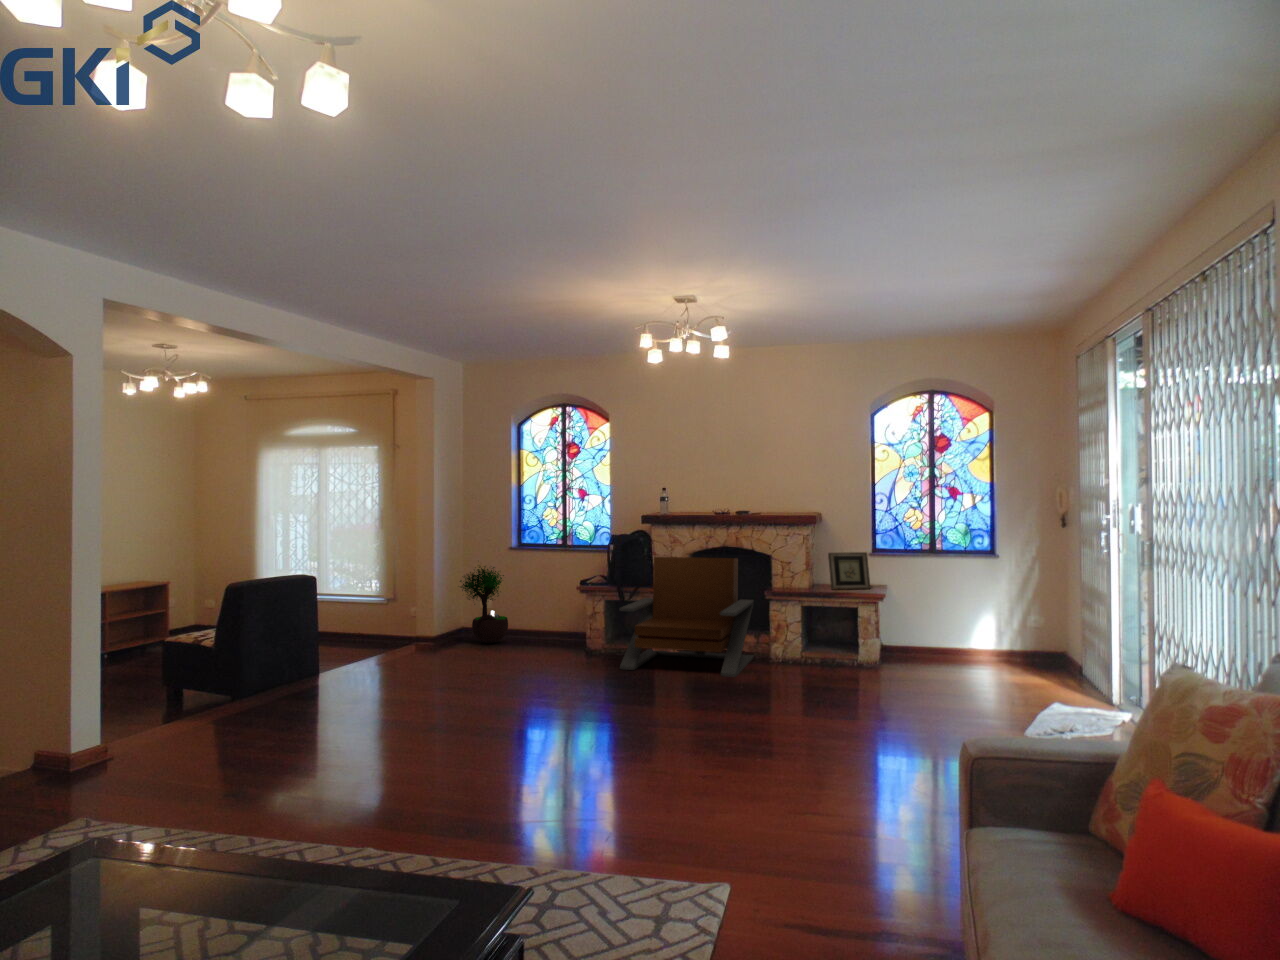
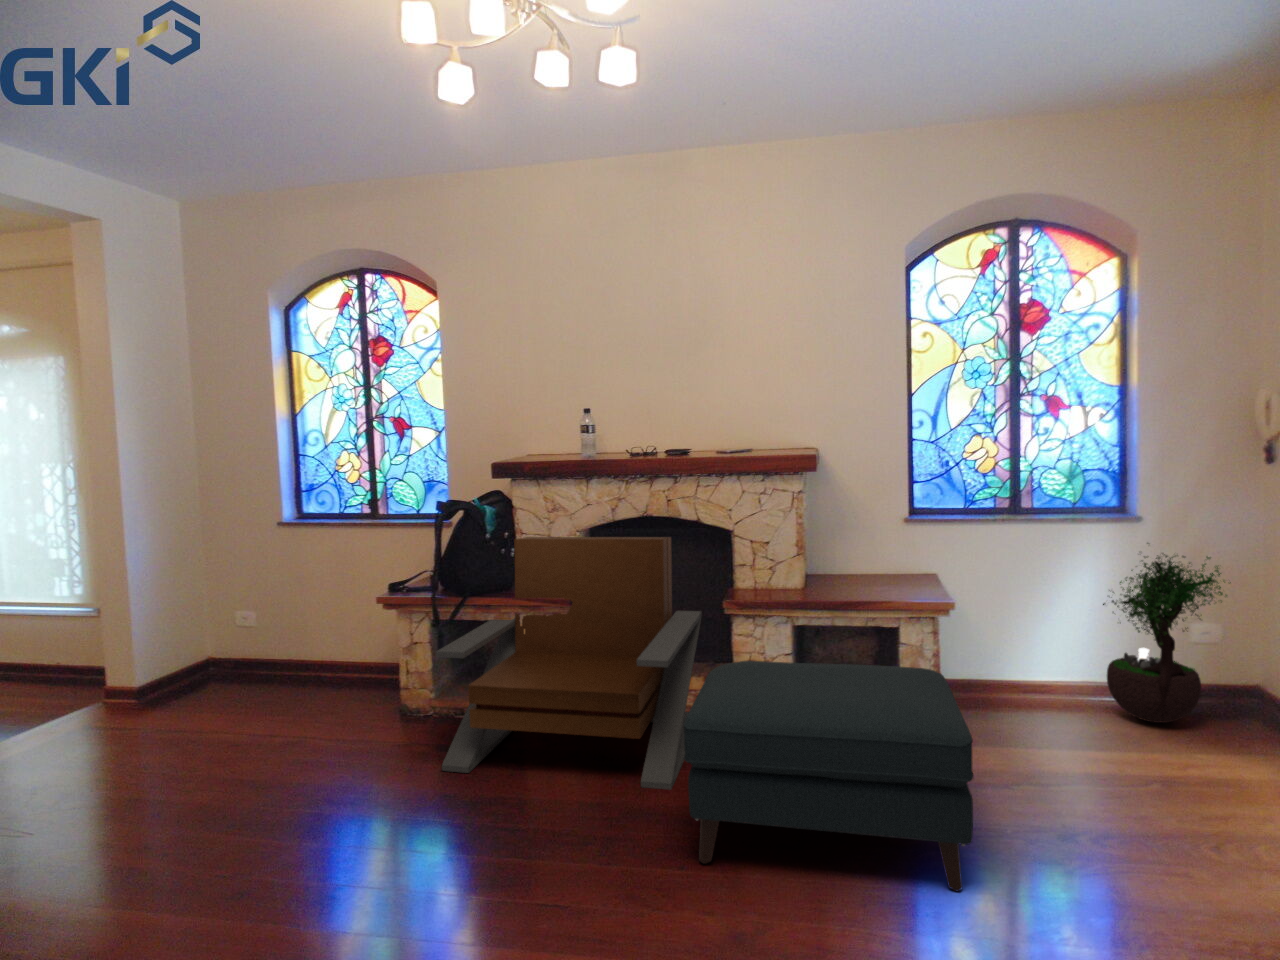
picture frame: present [828,552,870,589] -> none [839,519,920,593]
potted tree: present [460,566,508,643] -> present [1103,543,1231,723]
ottoman: none [742,614,868,701] -> present [684,660,973,891]

